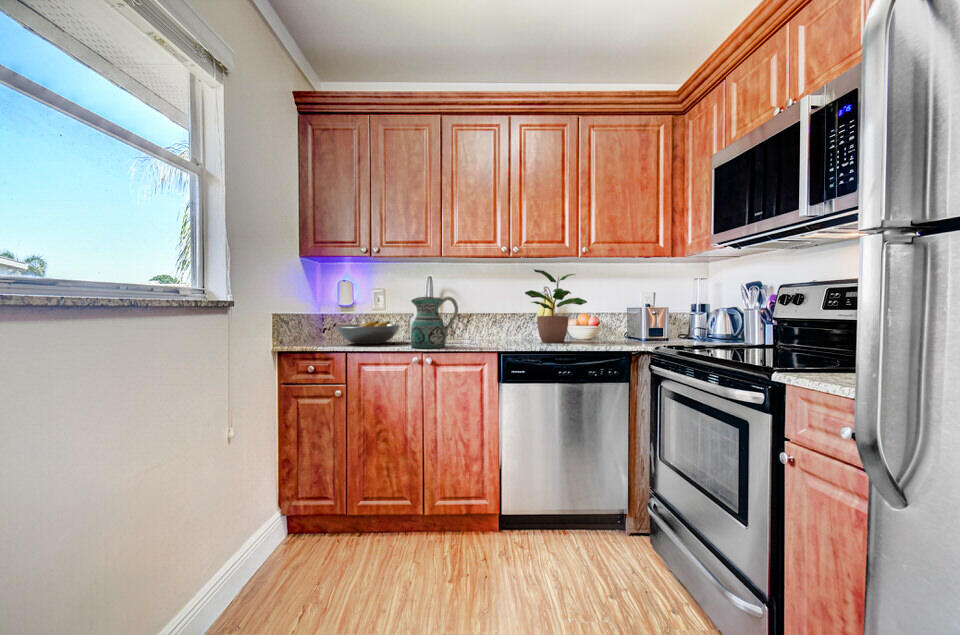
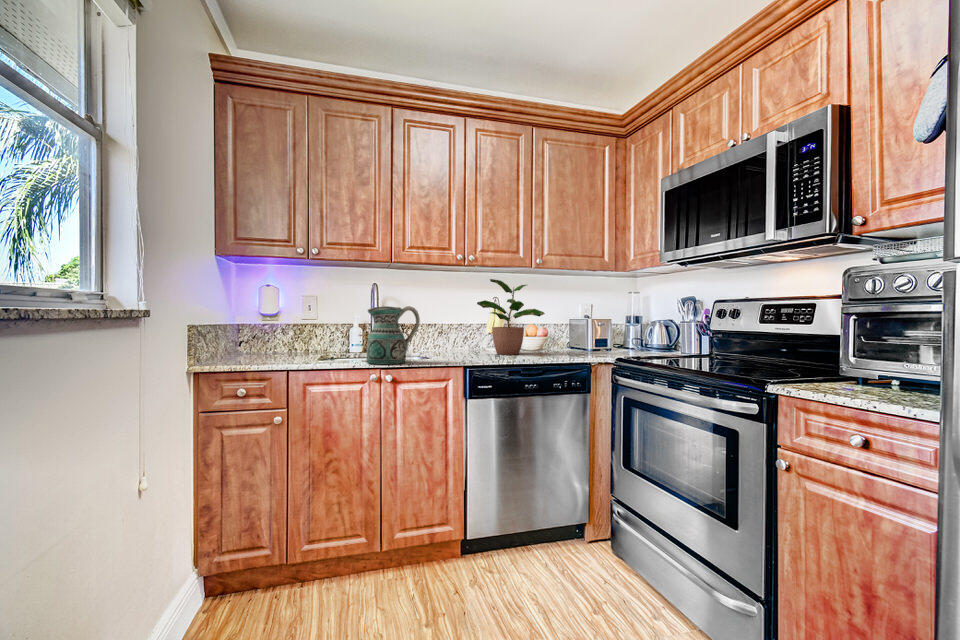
fruit bowl: present [336,321,400,344] -> none [266,333,345,360]

